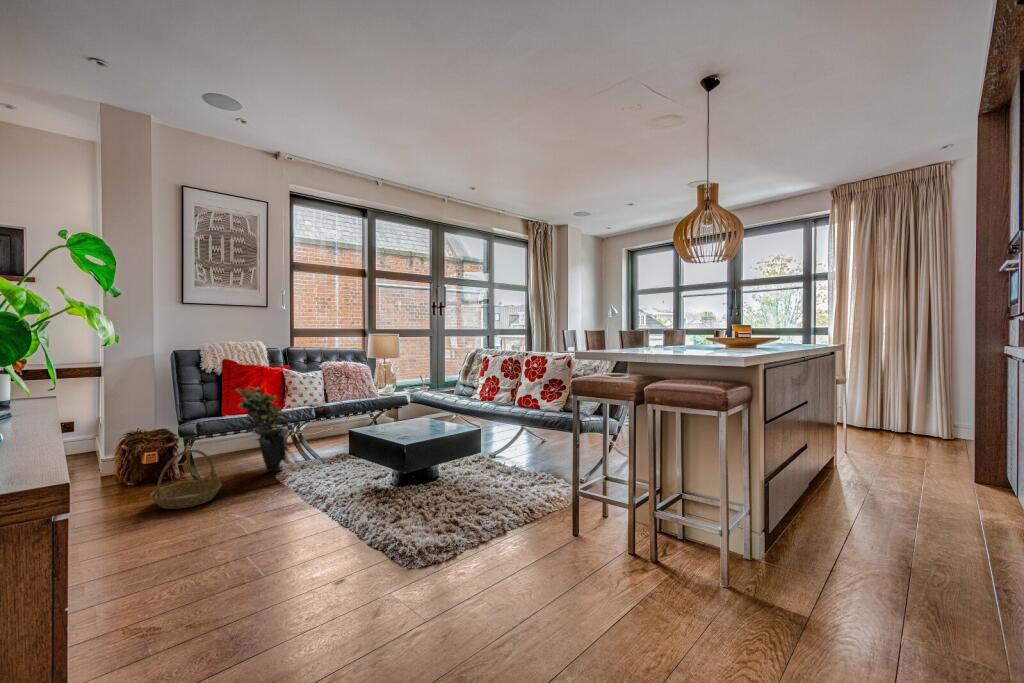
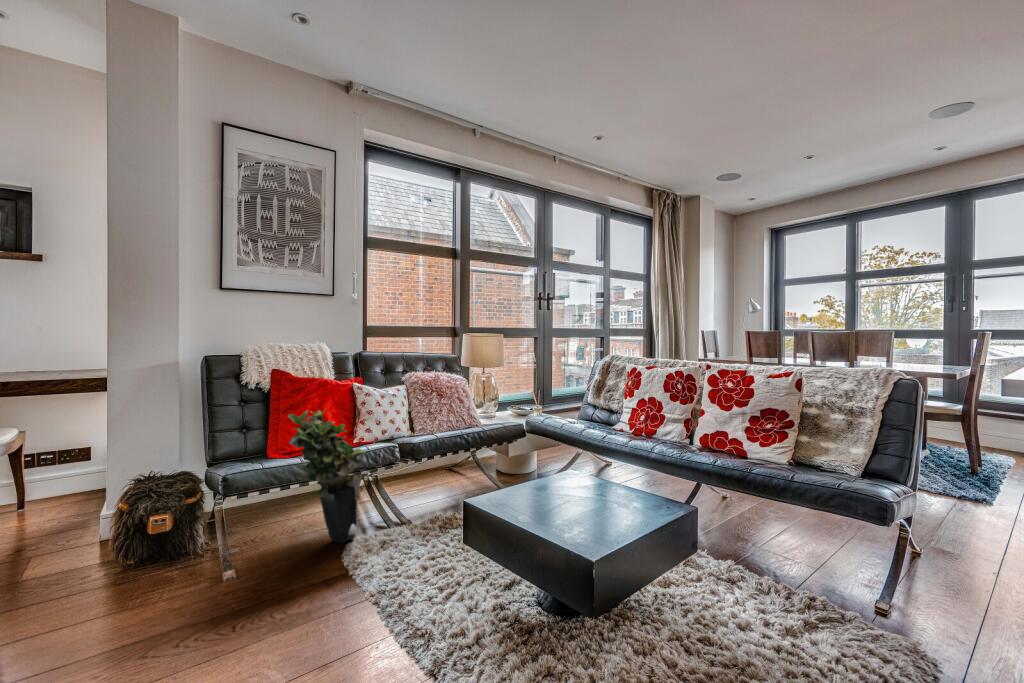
basket: present [150,450,222,509] -> none [144,522,261,631]

